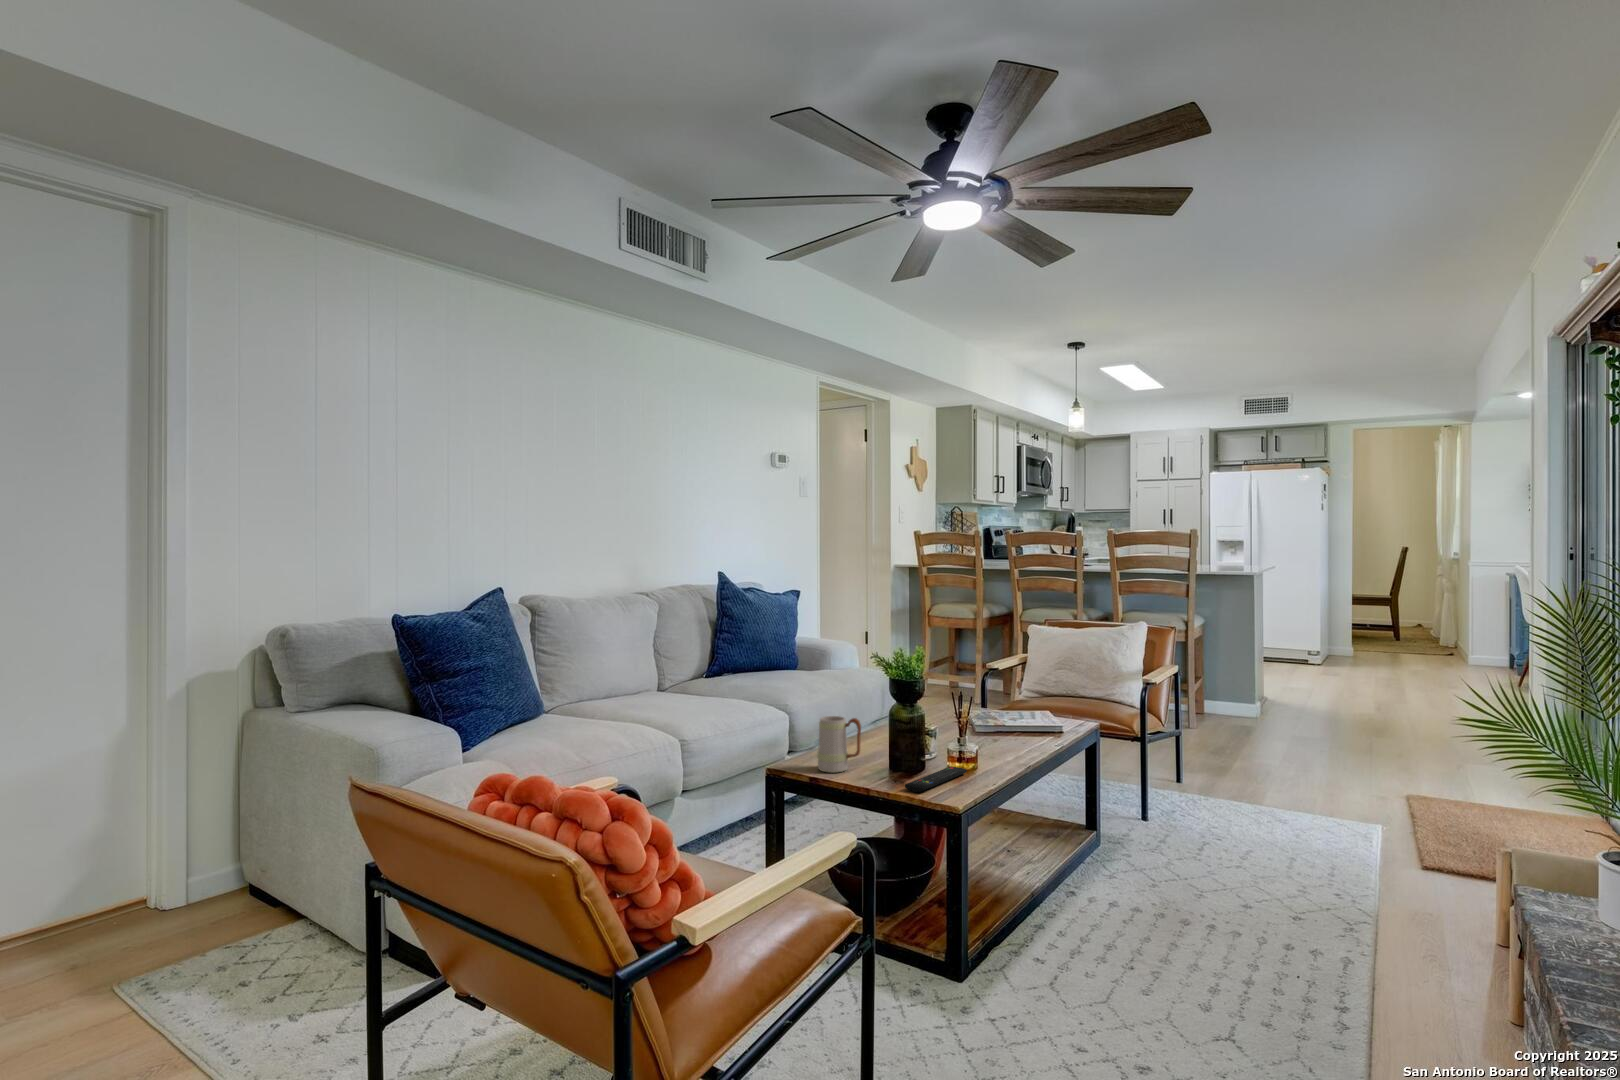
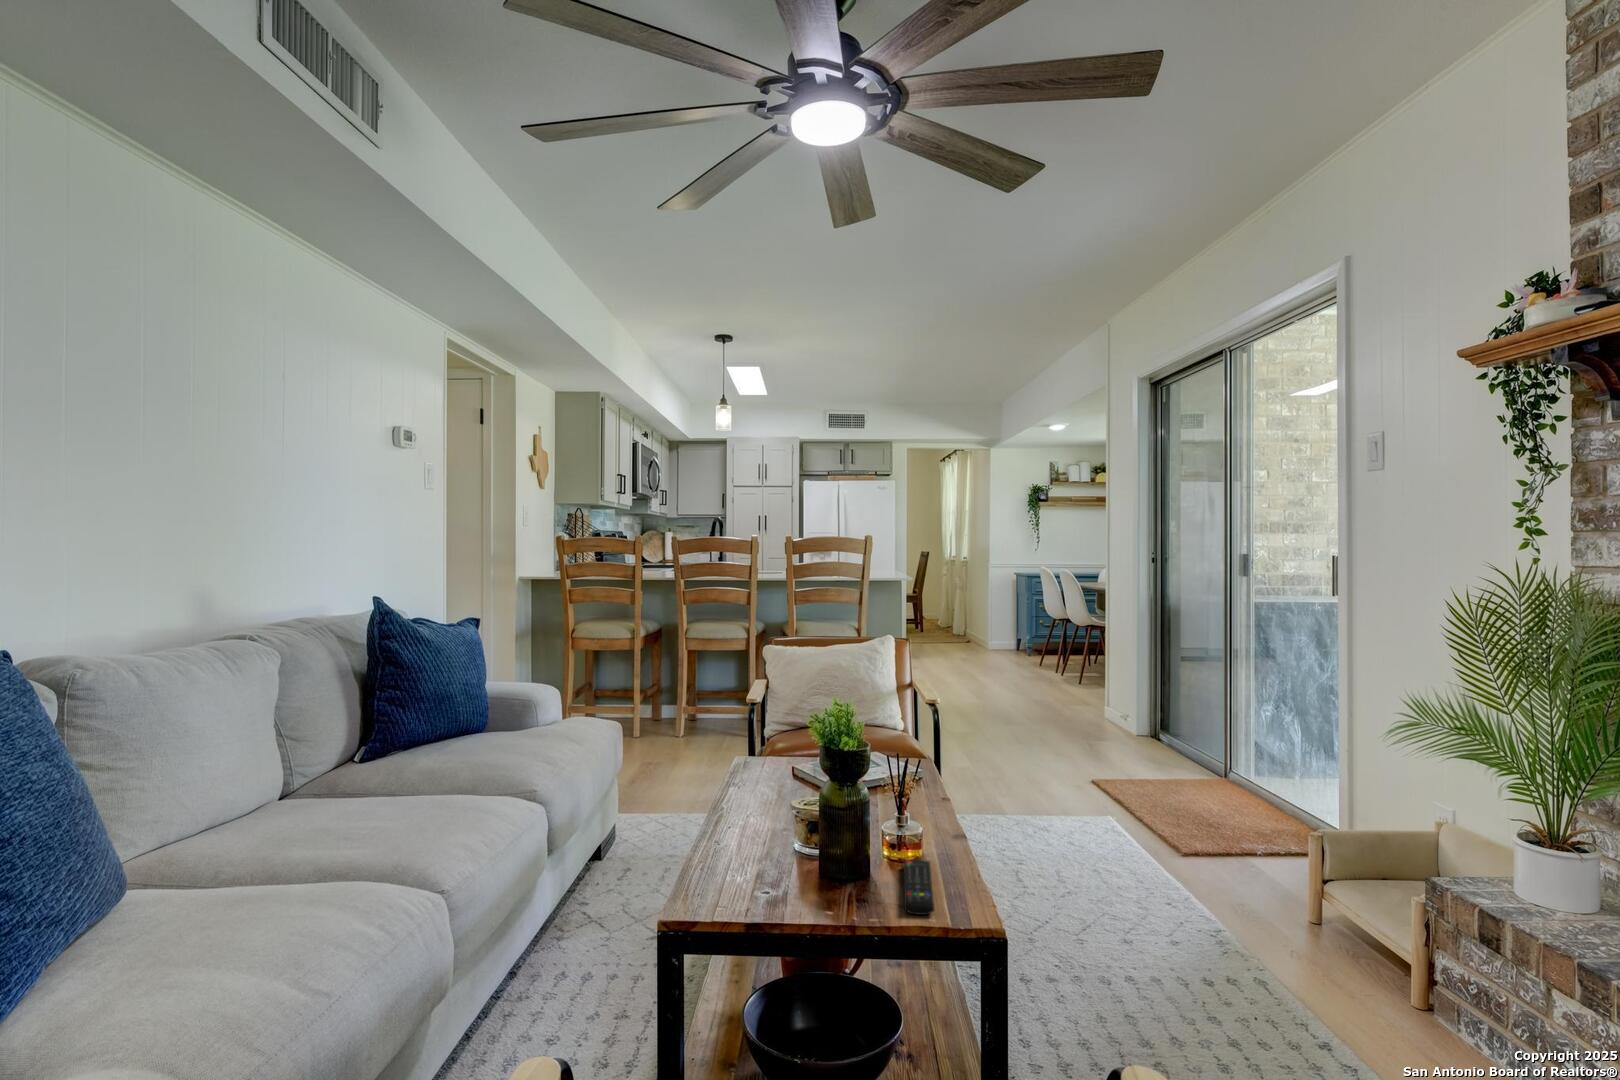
mug: present [817,716,861,773] -> none [731,814,797,906]

